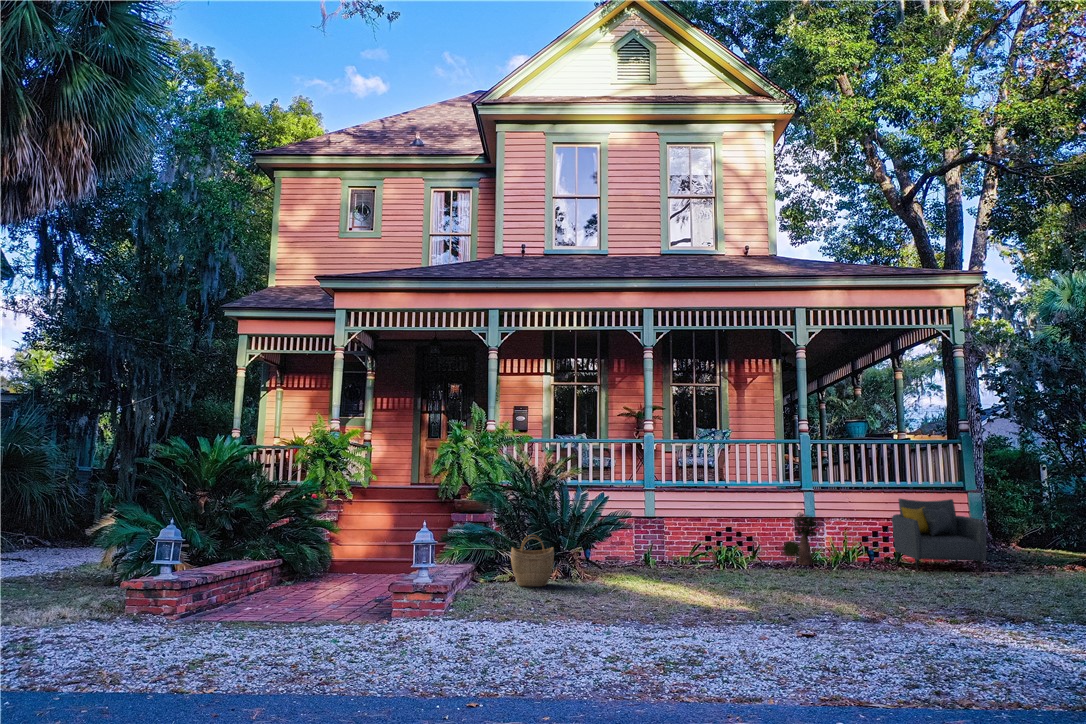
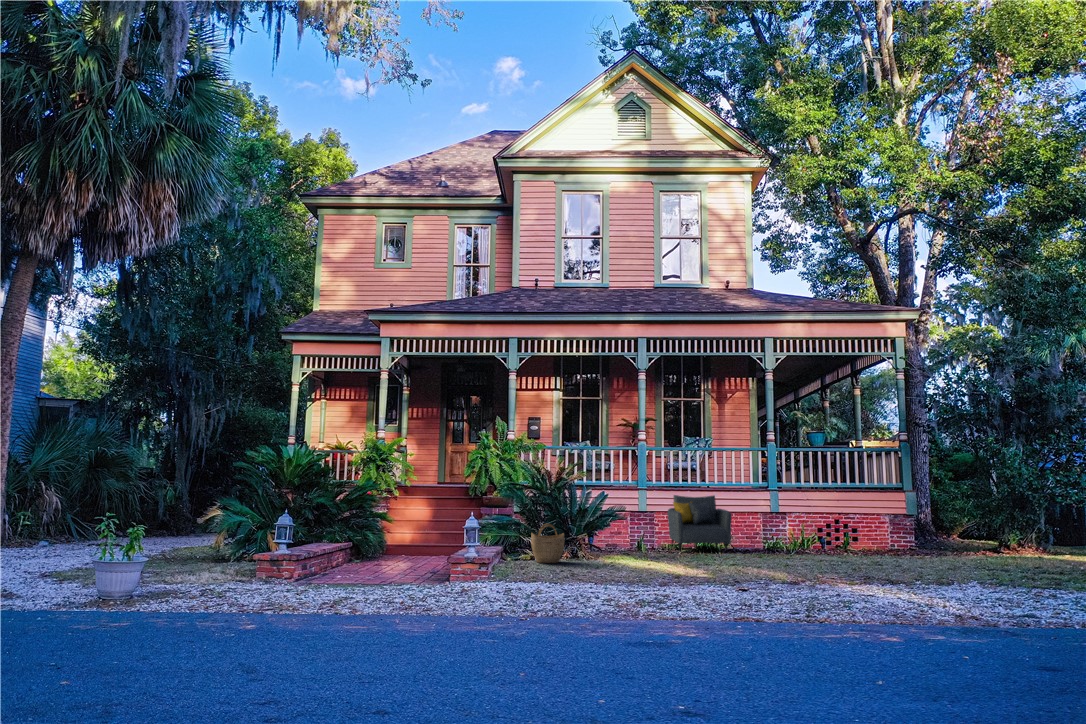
armchair: present [892,499,986,572] -> present [667,495,732,552]
potted plant: present [782,512,819,565] -> none [749,508,781,550]

